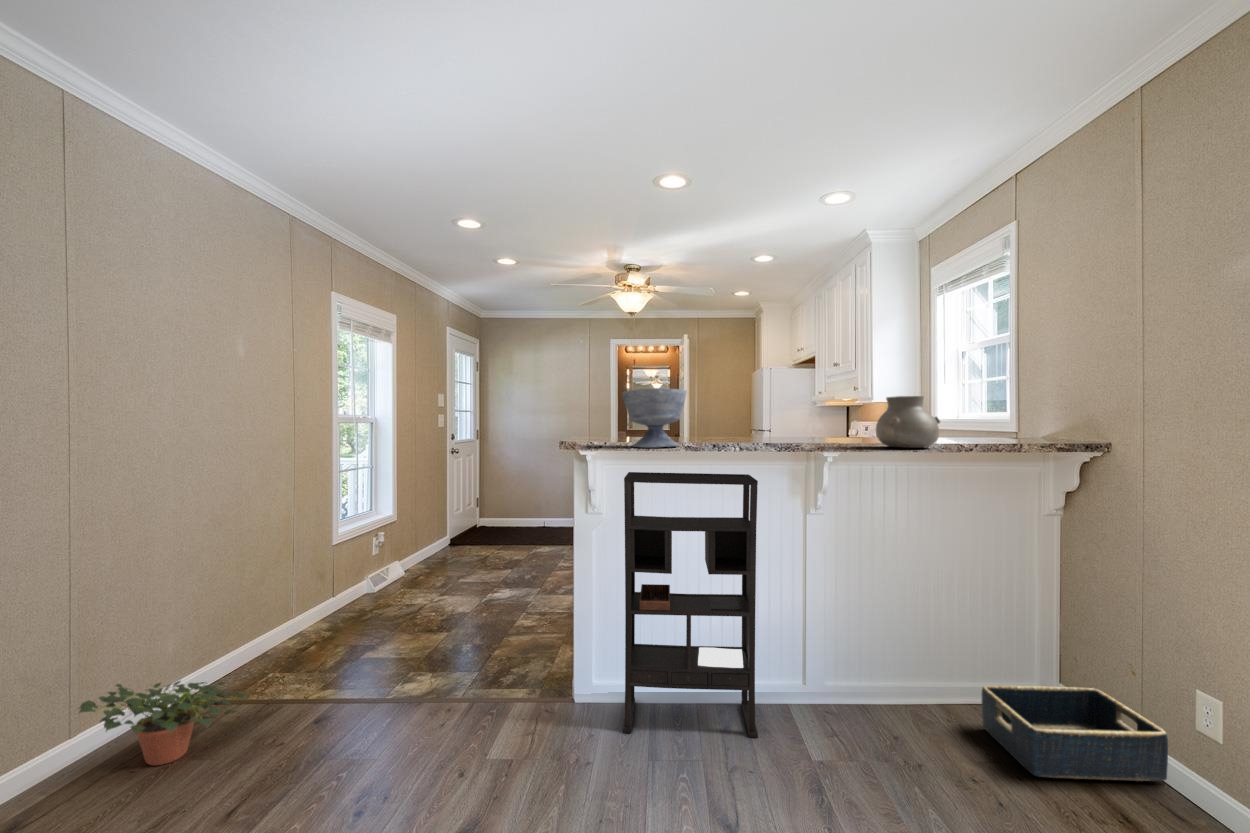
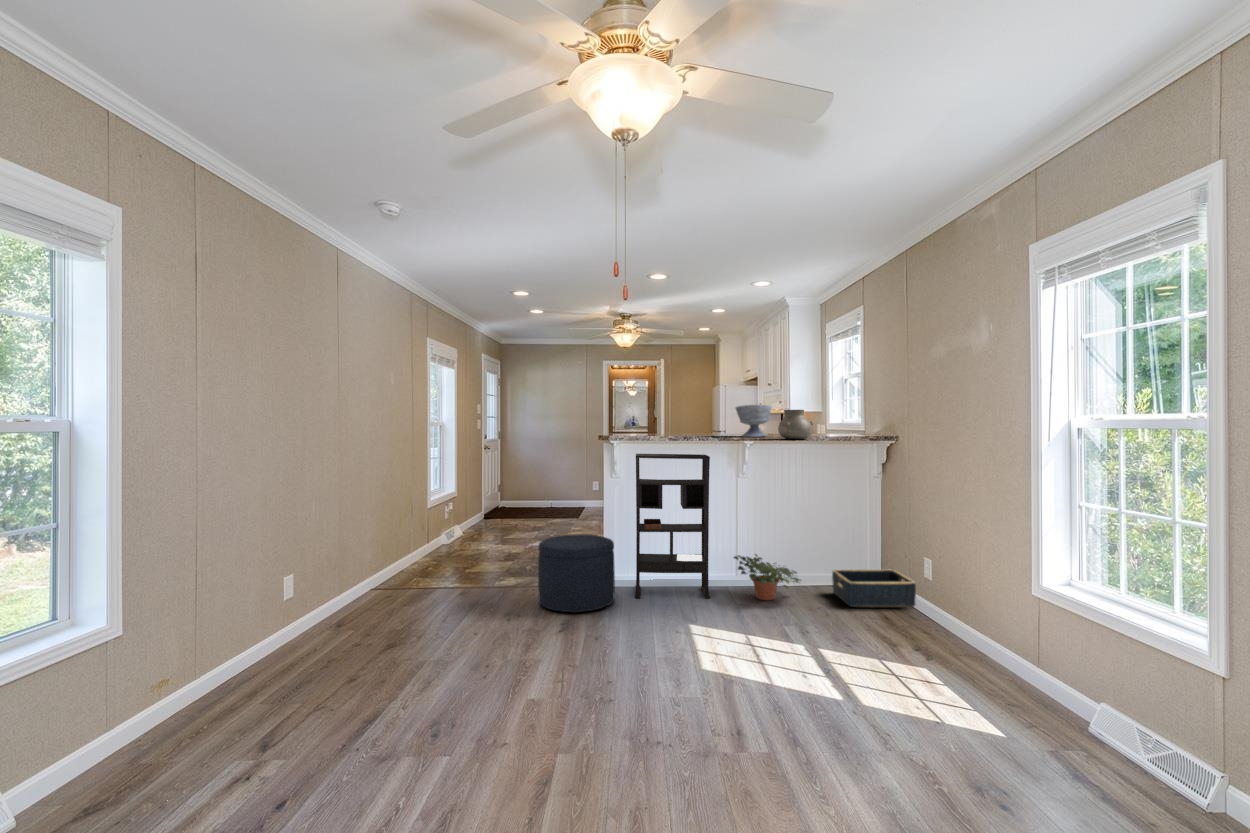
bowl: present [622,388,687,448] -> present [736,405,772,437]
ottoman: none [444,613,584,779] -> present [538,535,615,613]
potted plant: present [79,681,248,766] -> present [734,554,800,600]

